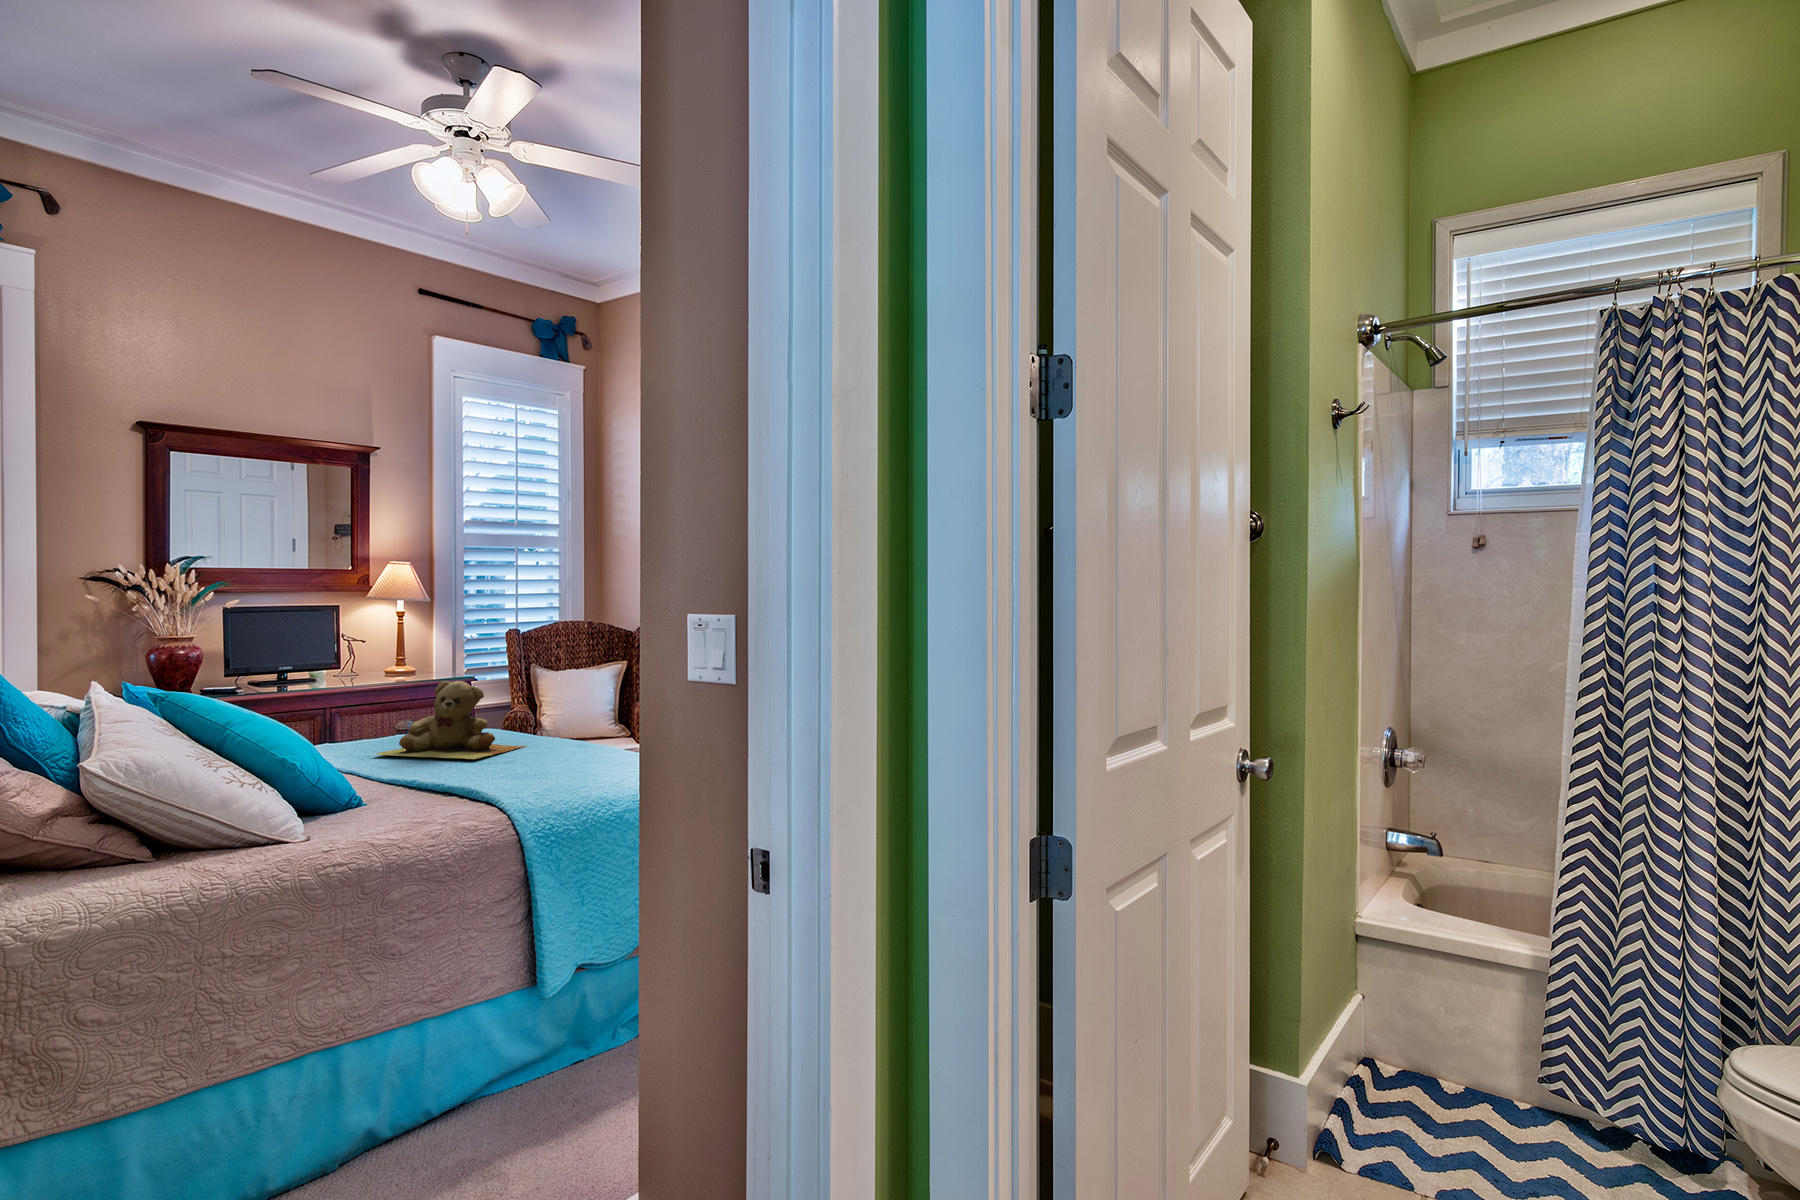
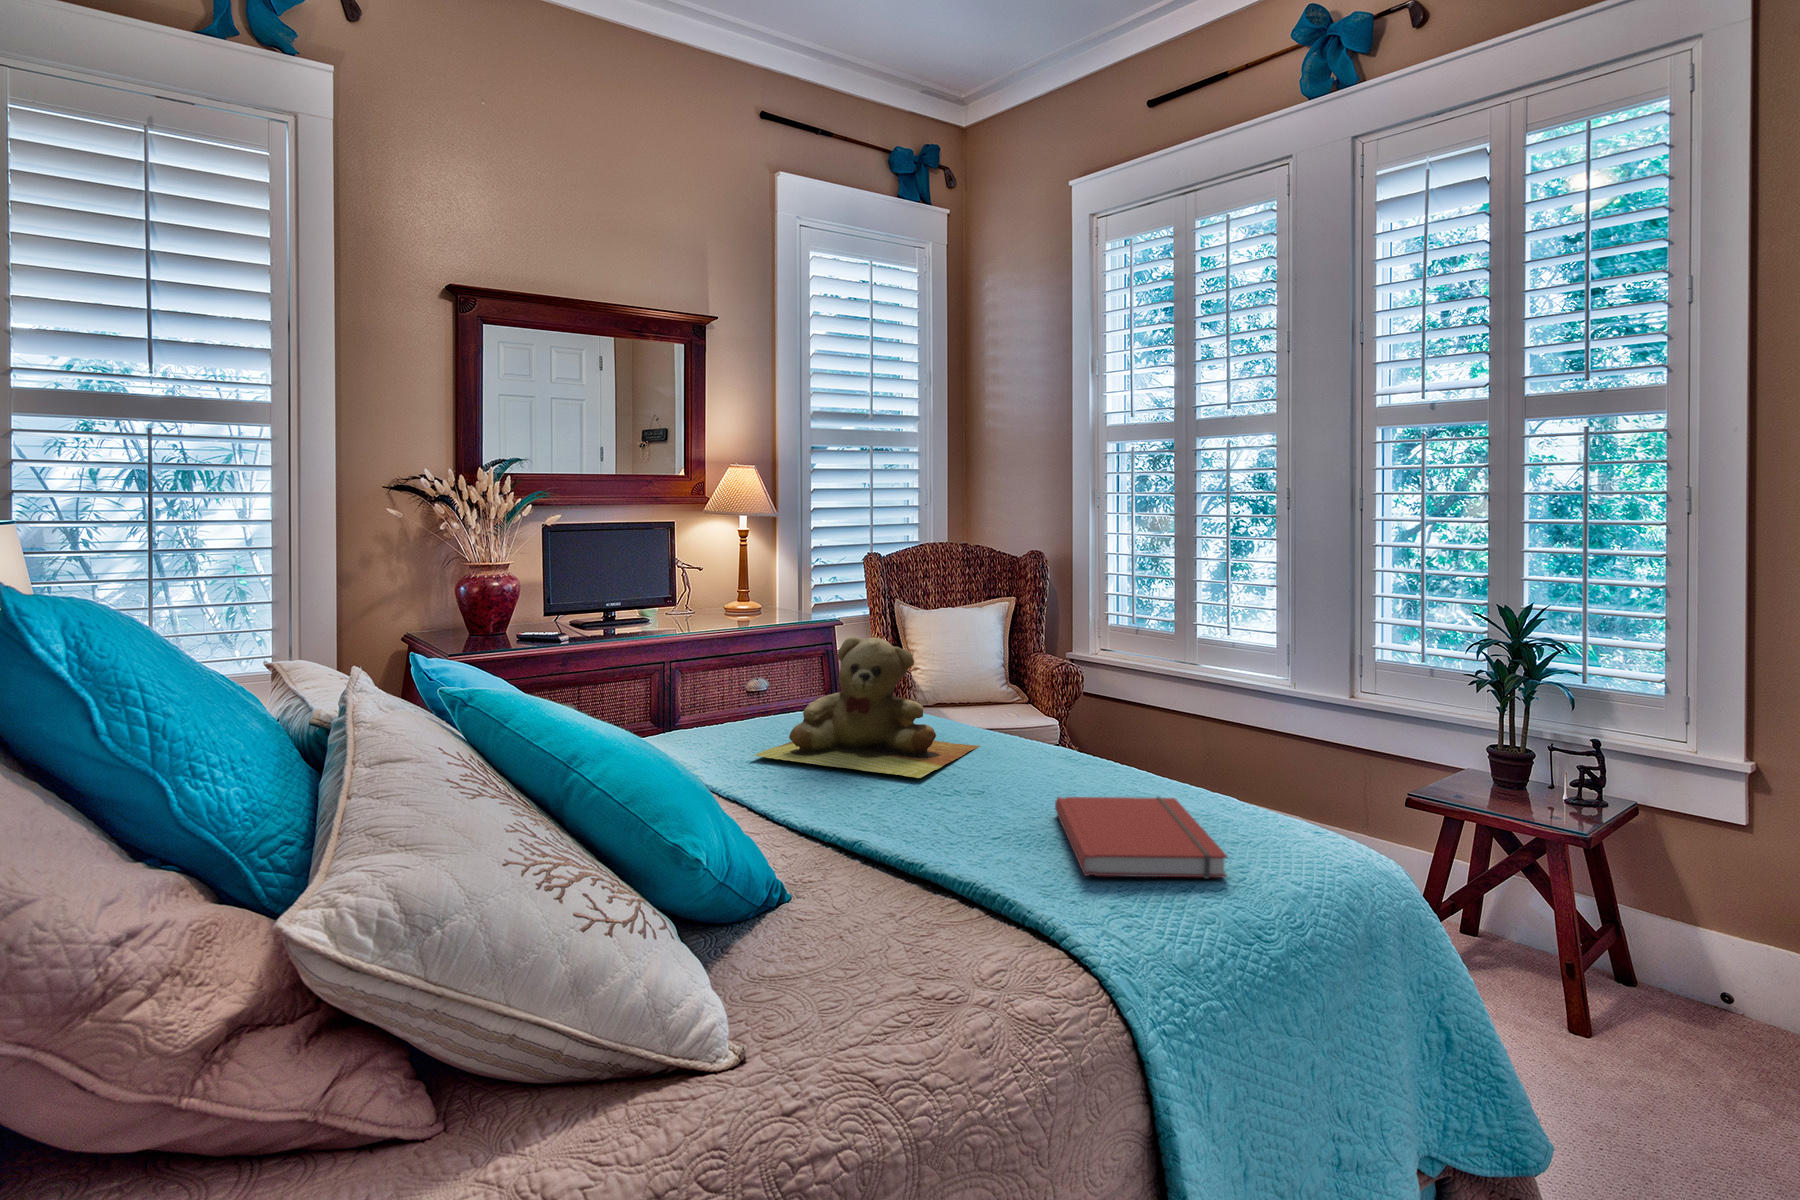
book: none [529,758,608,786] -> present [1055,796,1227,879]

